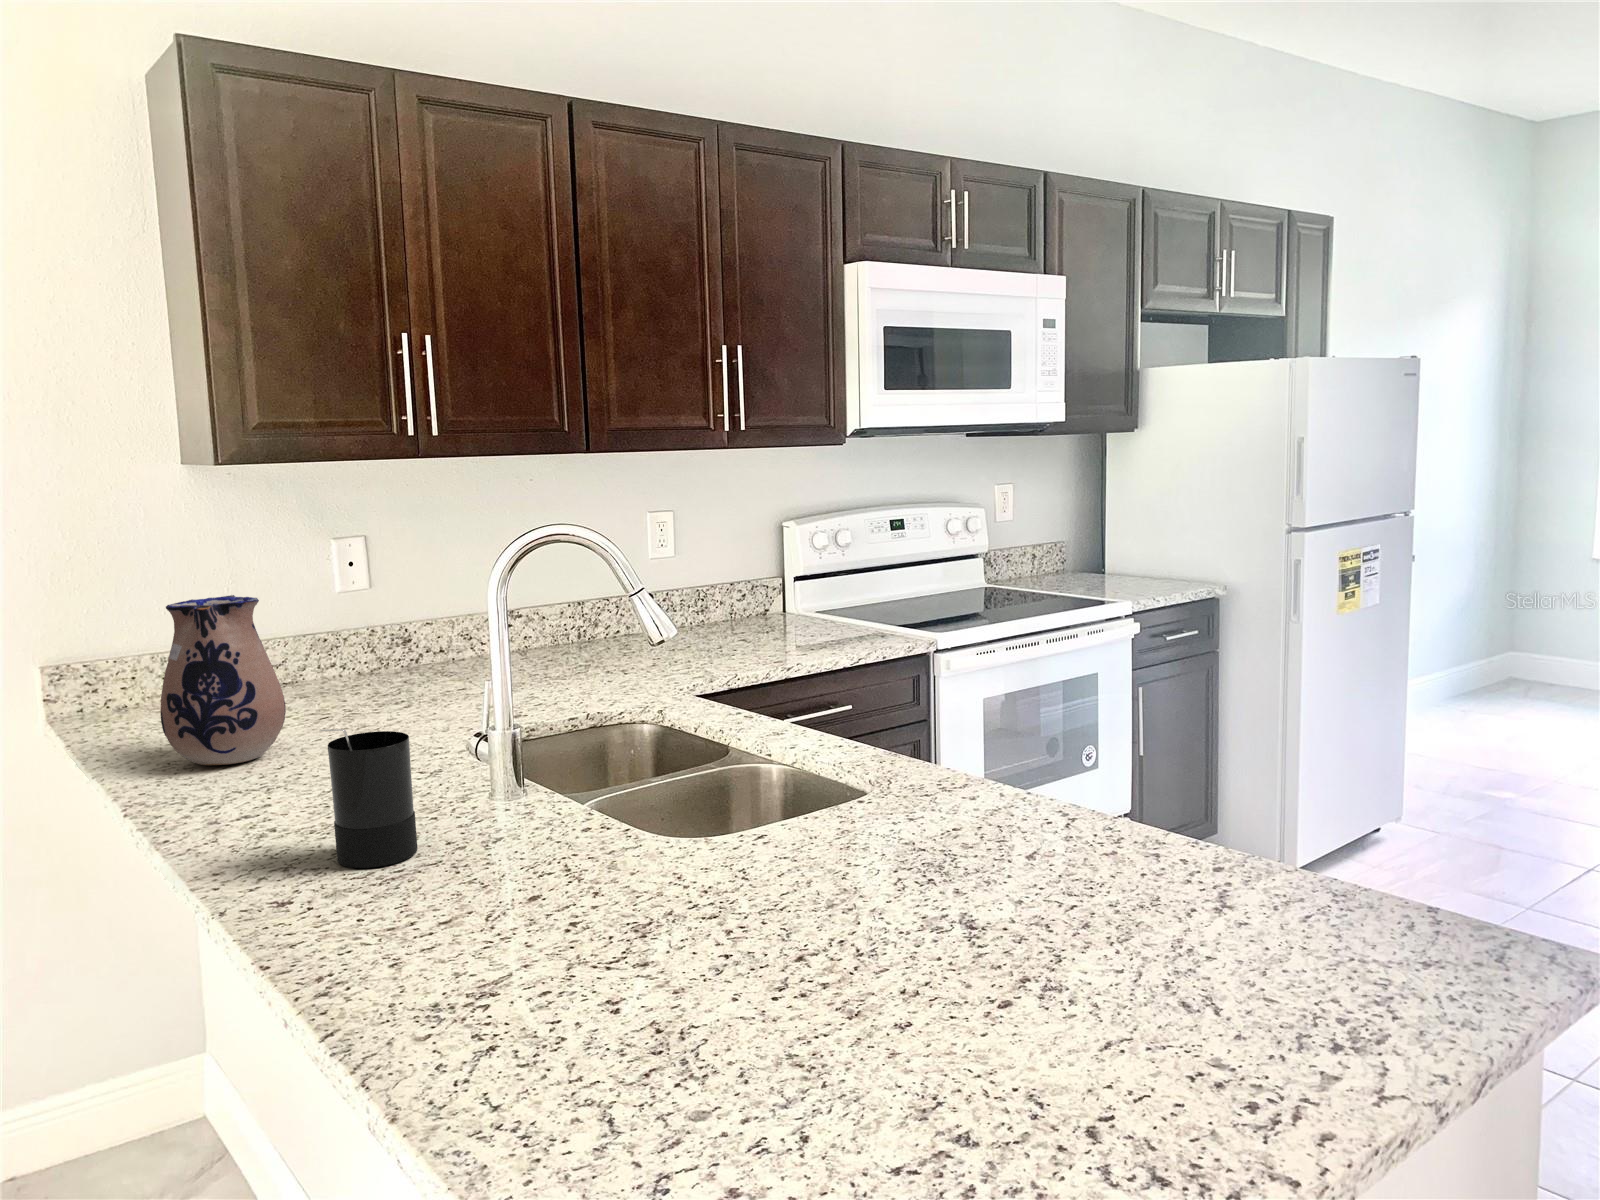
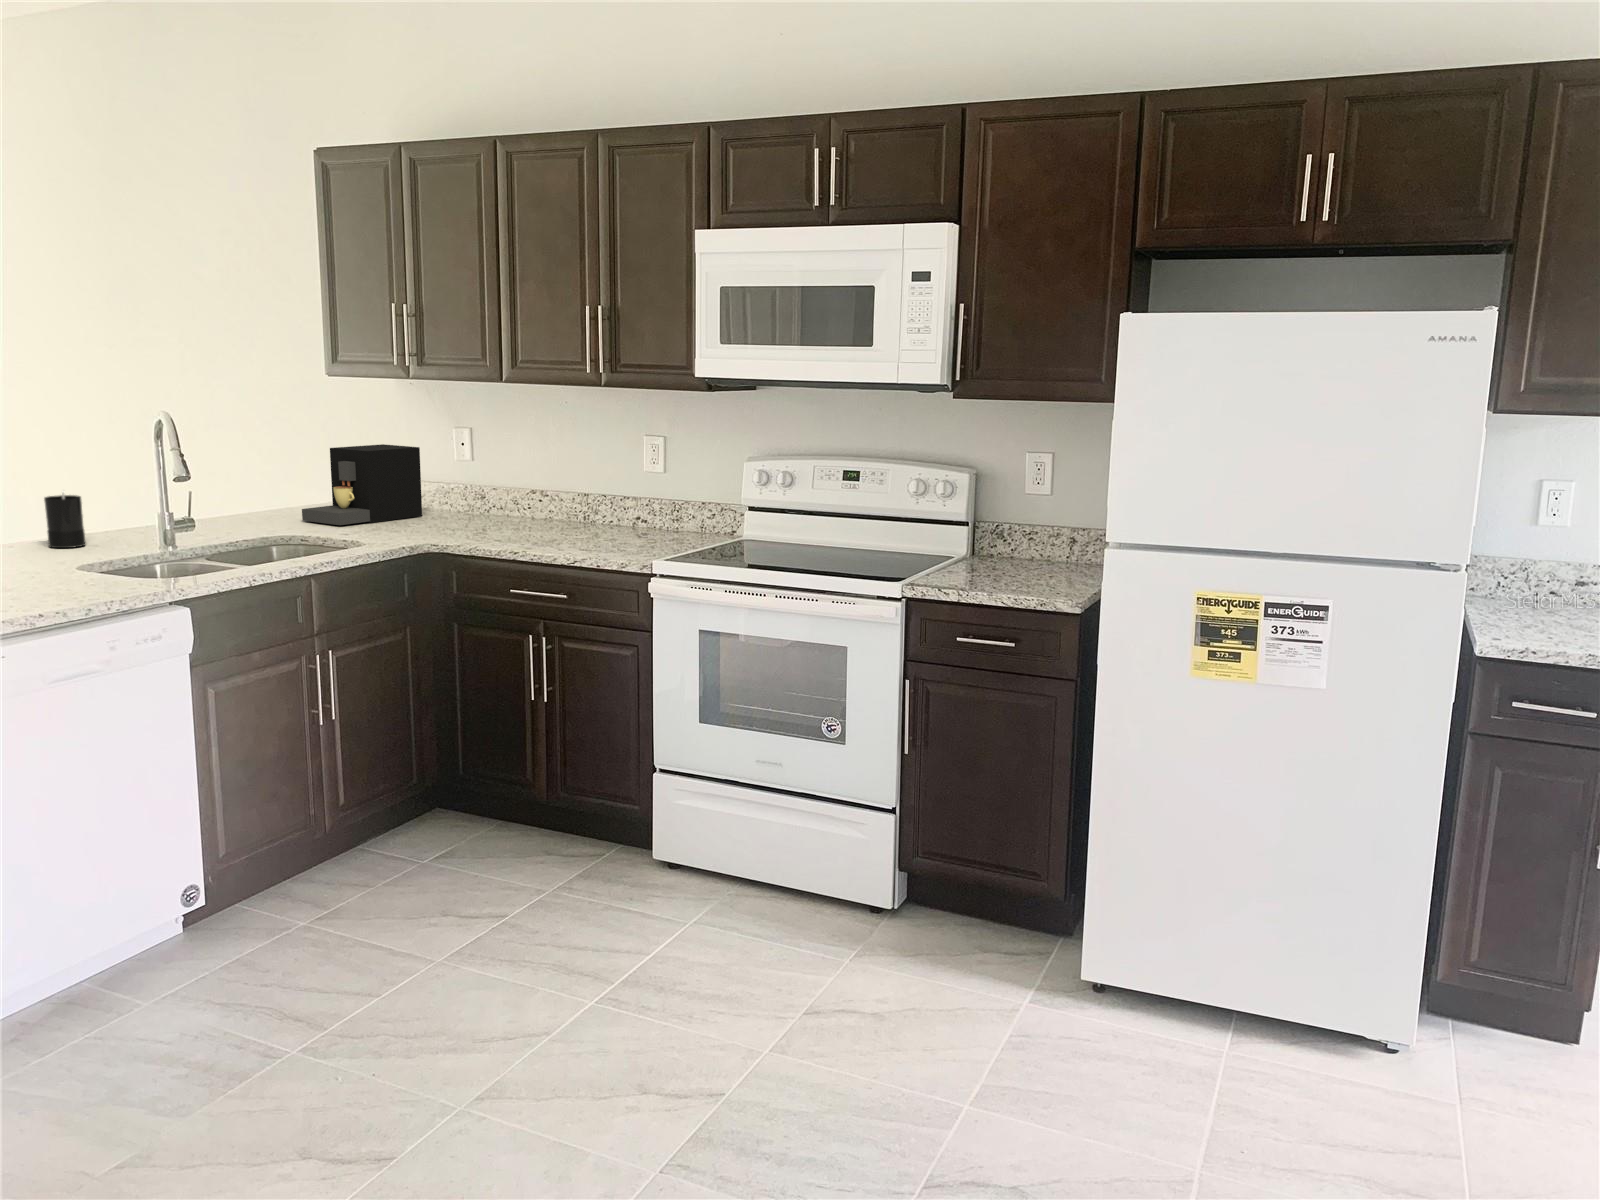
coffee maker: none [281,569,426,727] -> present [302,444,422,525]
ceramic pitcher: present [160,595,286,765] -> none [206,443,274,522]

